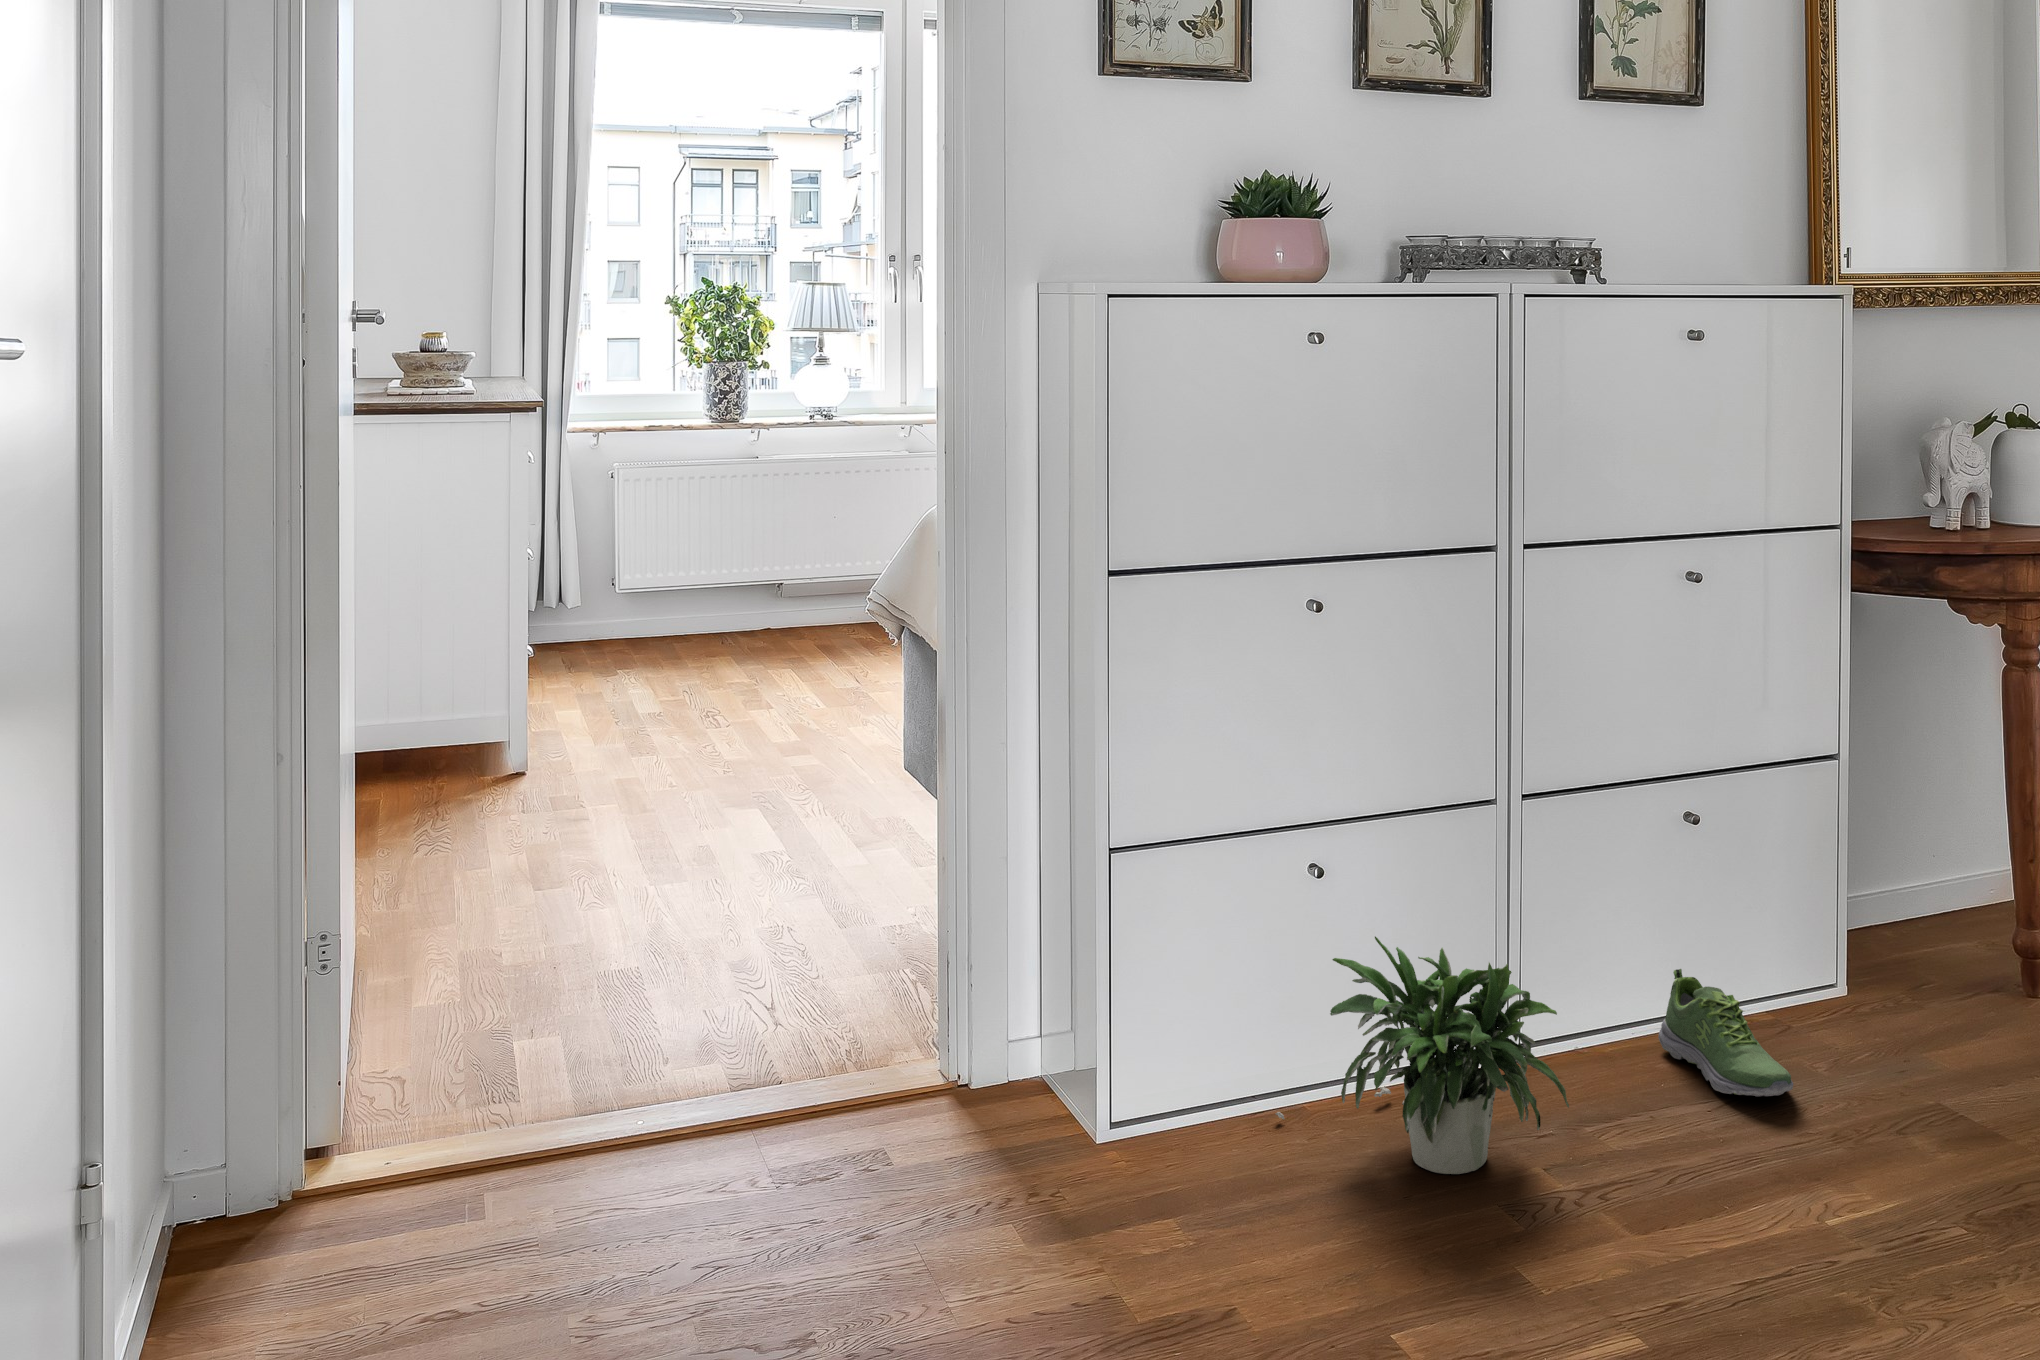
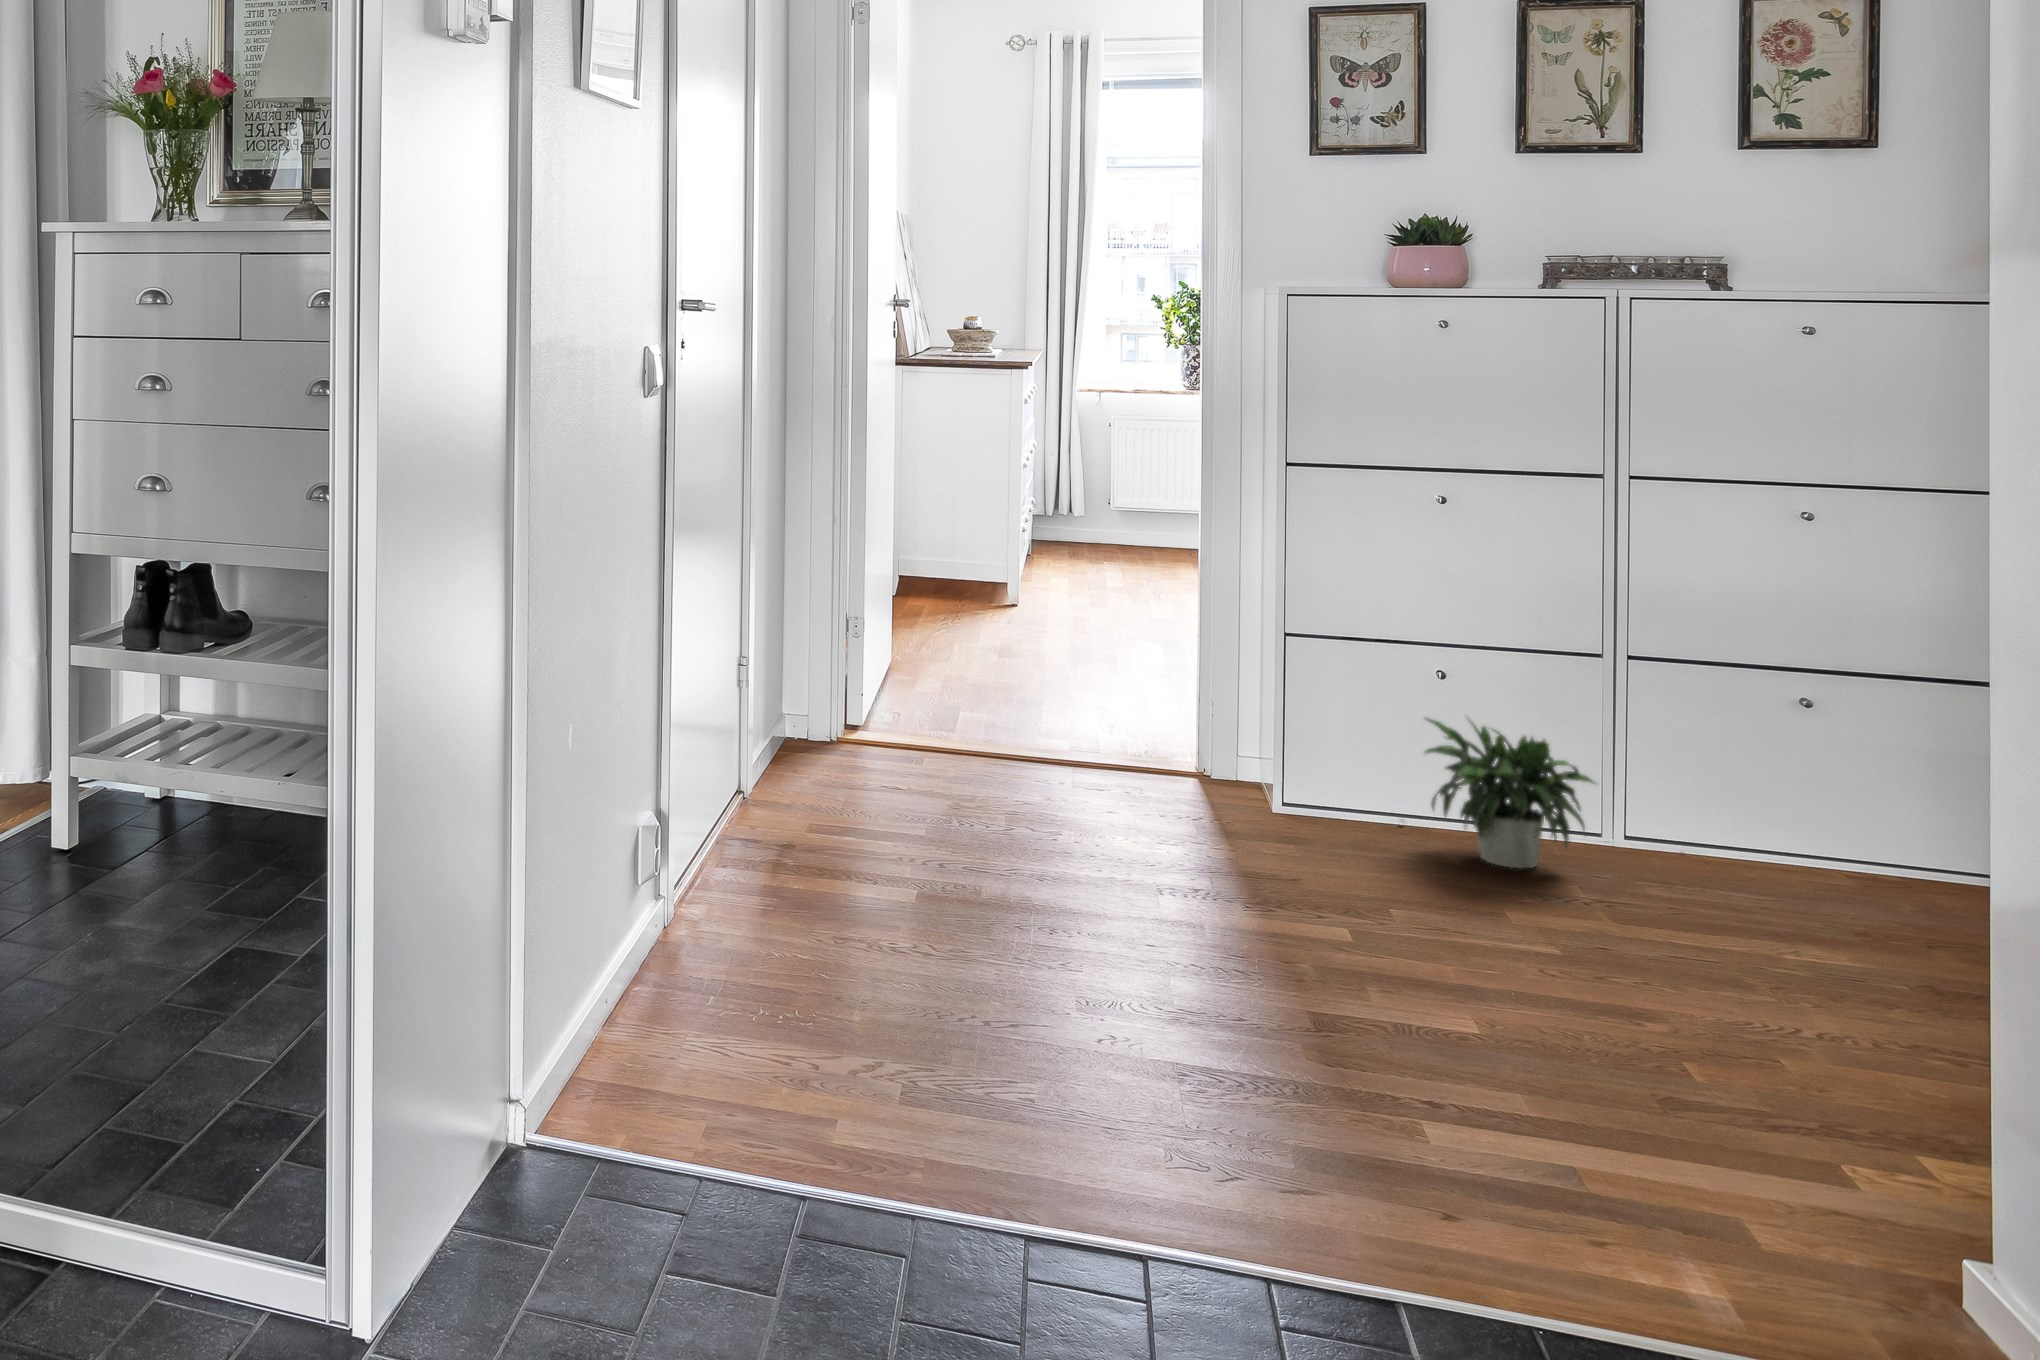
shoe: present [1658,969,1793,1096] -> none [1749,807,1839,894]

